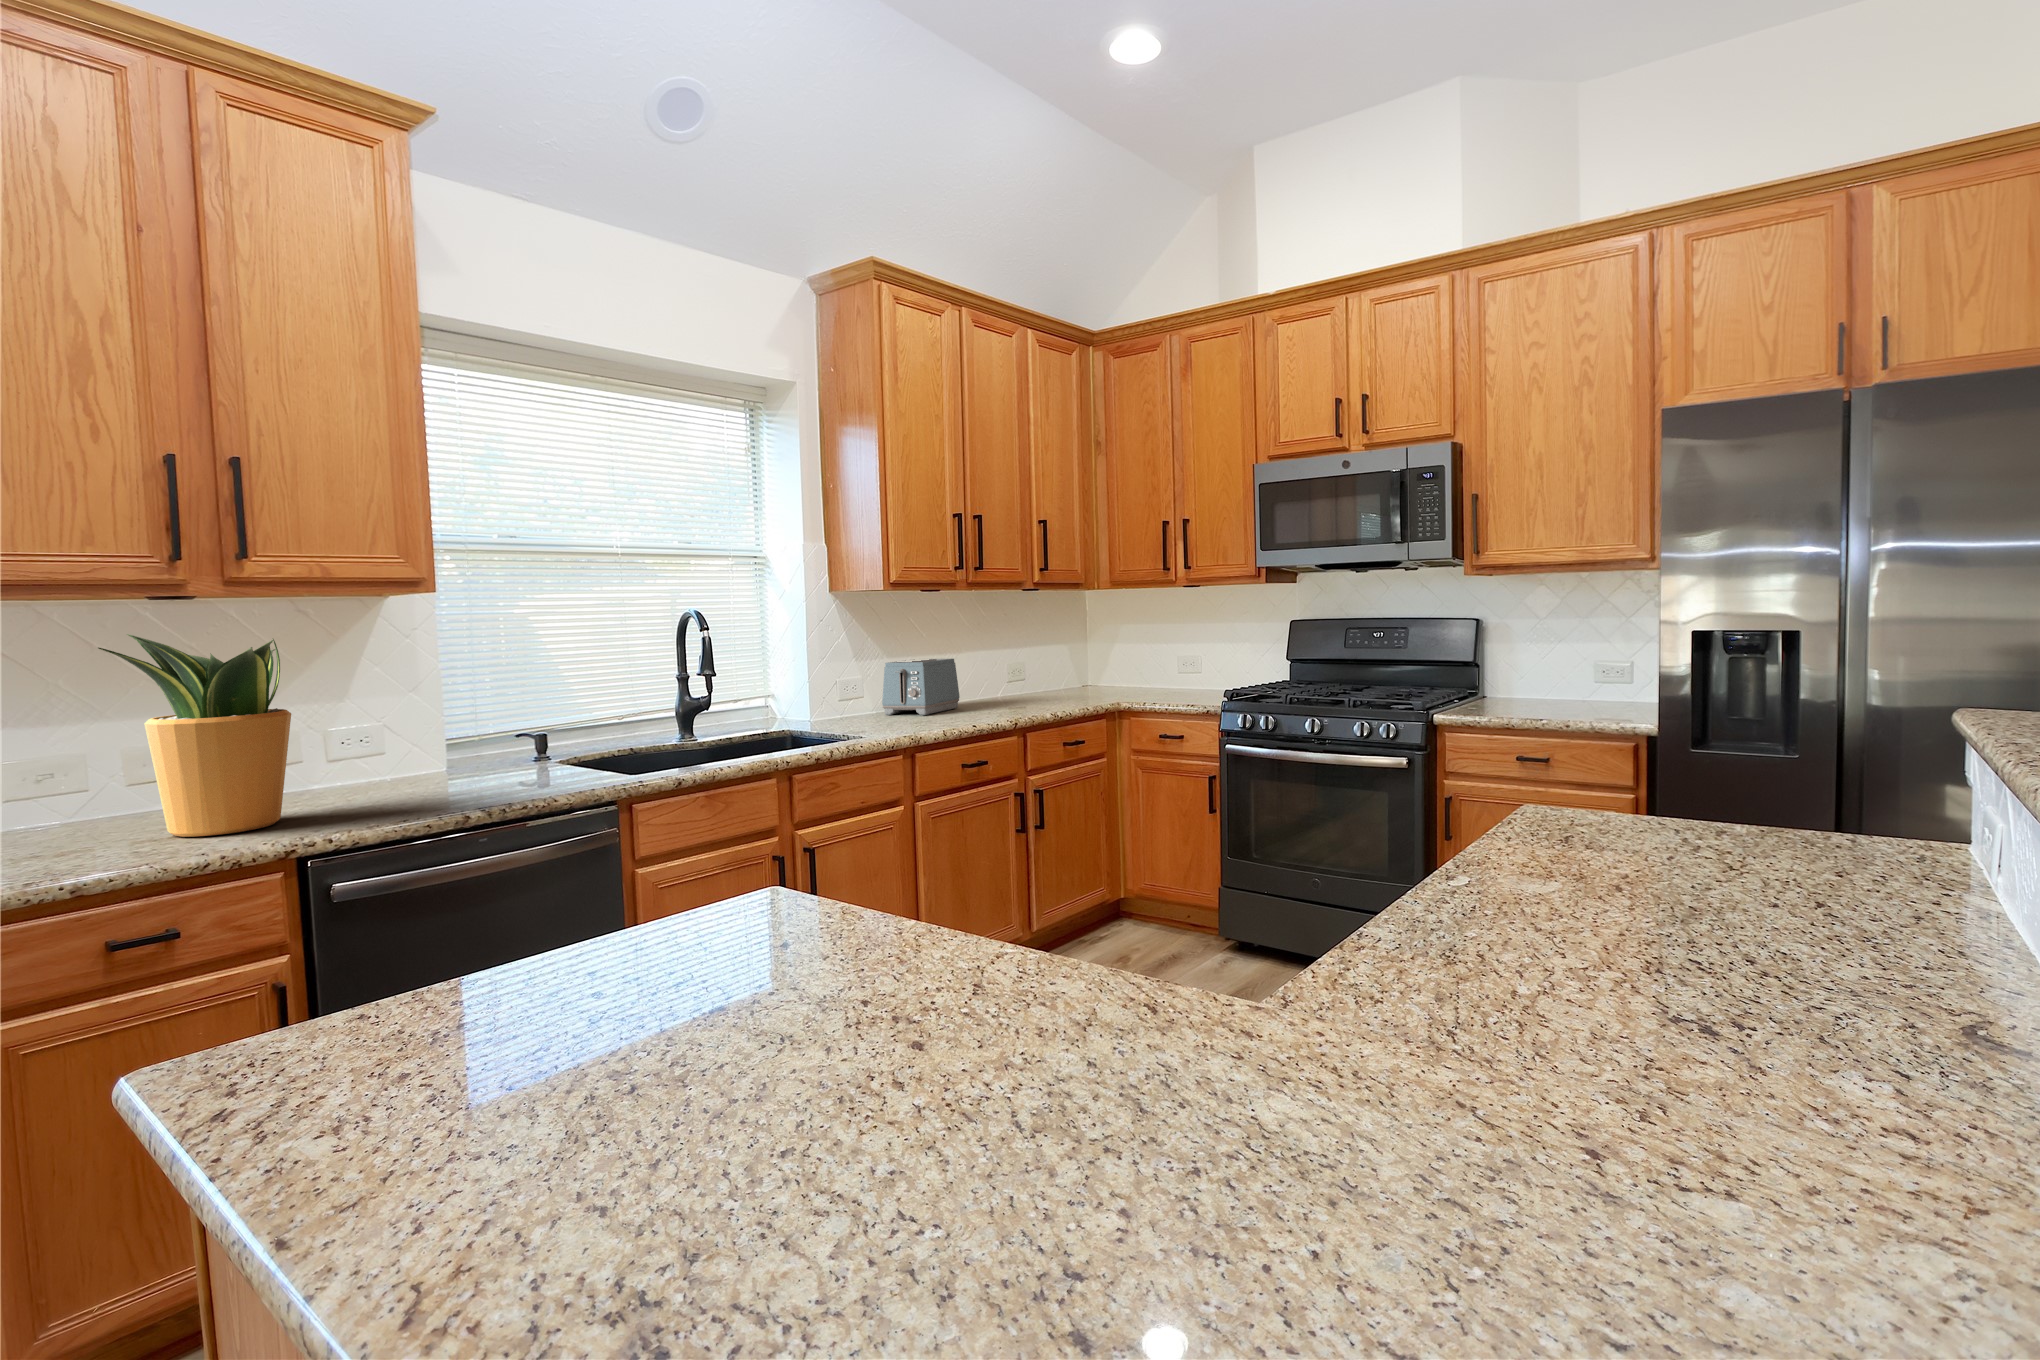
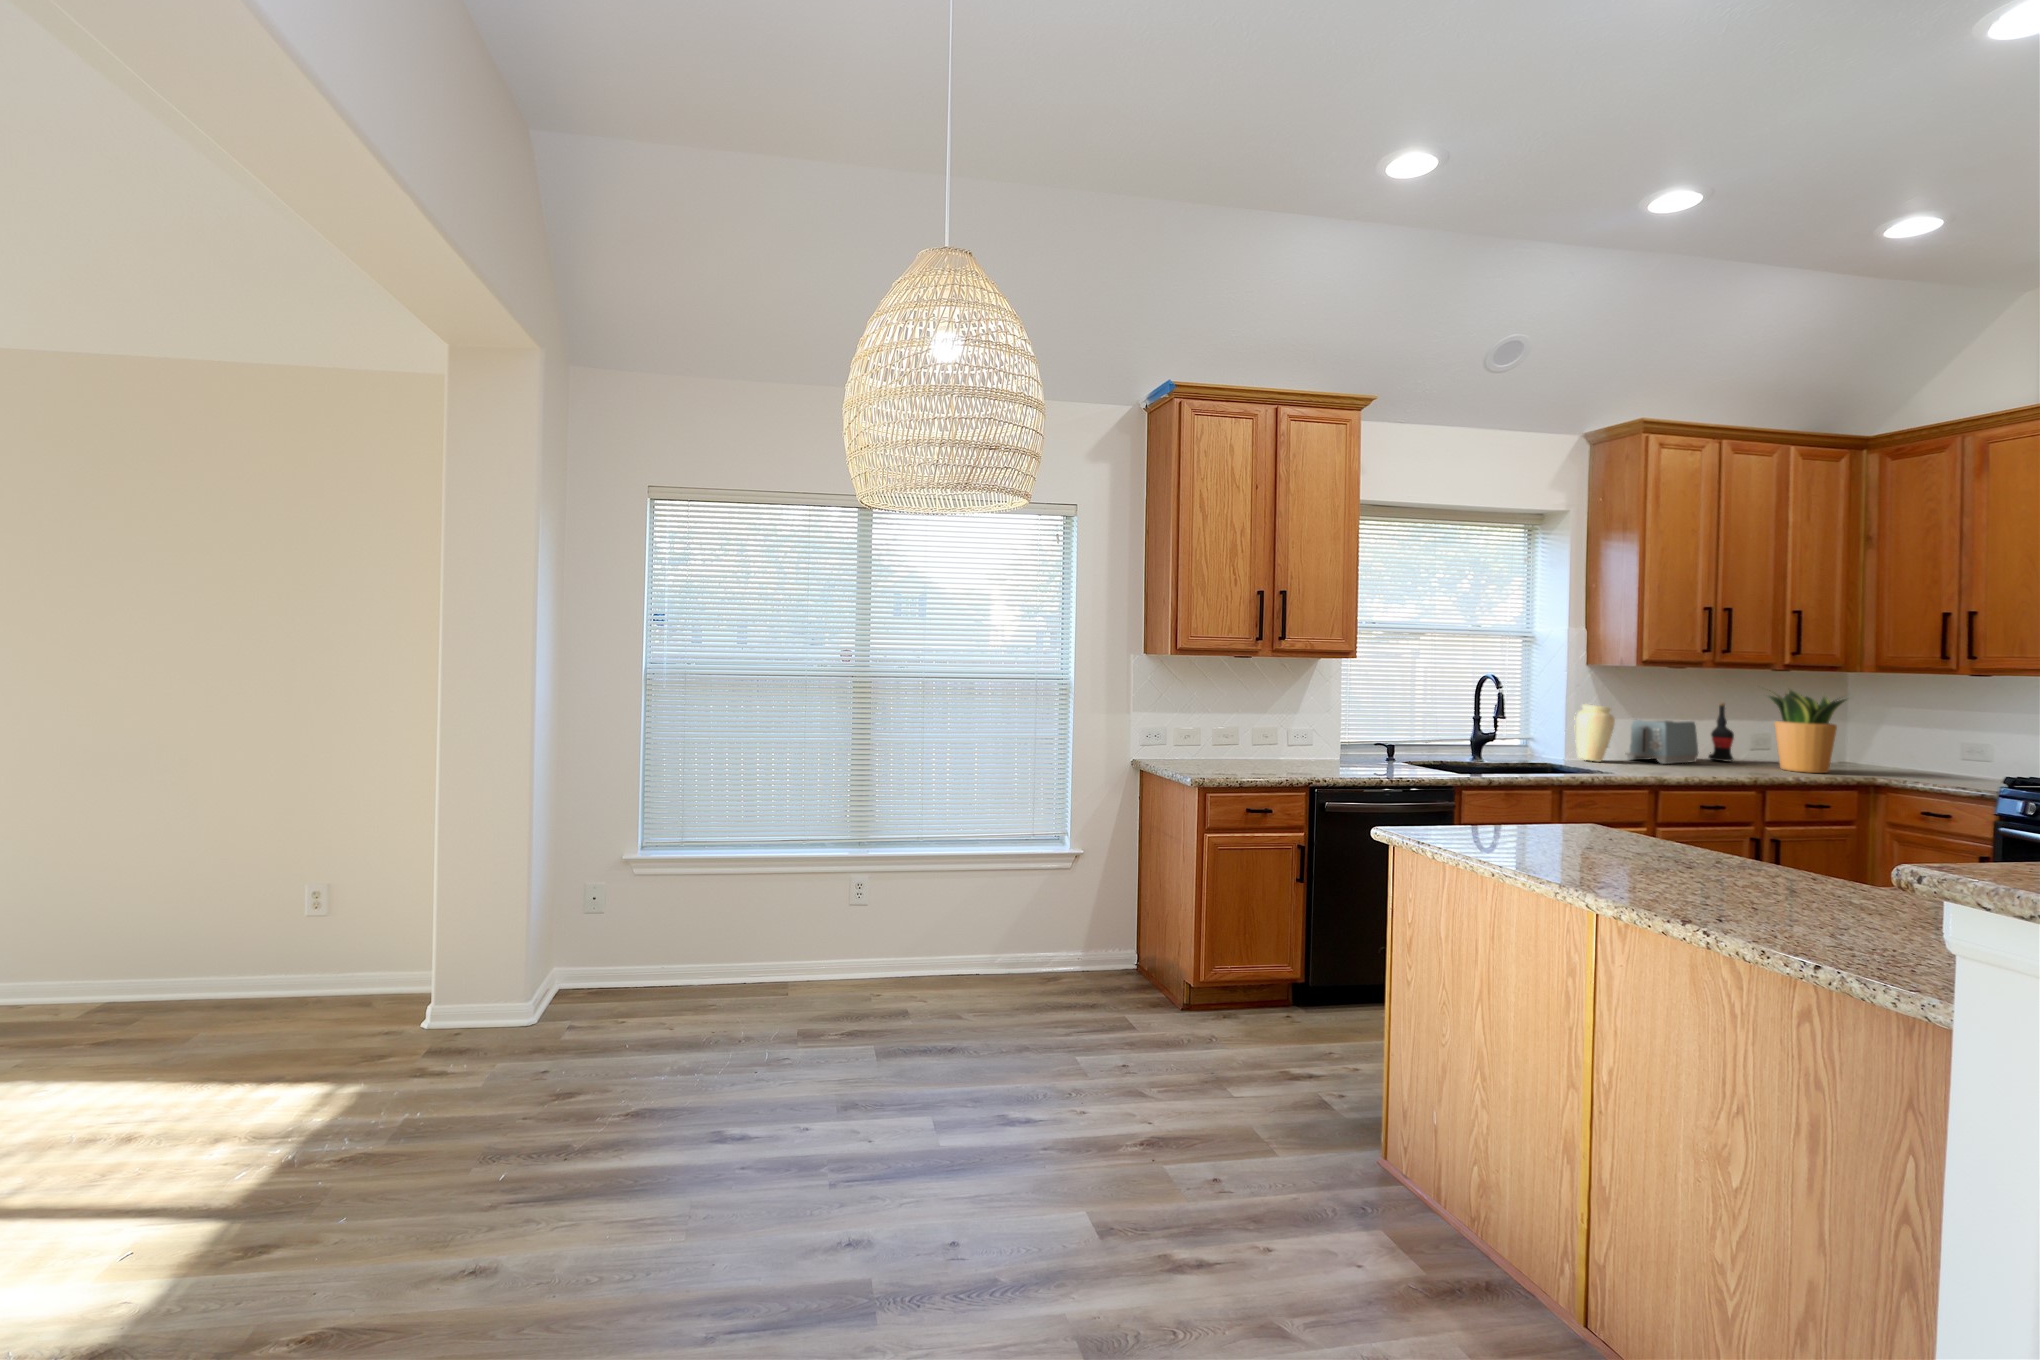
wine bottle: none [969,633,994,703] -> present [1709,703,1734,761]
potted plant: present [98,634,291,837] -> present [1769,690,1846,773]
vase: none [820,647,867,722] -> present [1574,704,1615,762]

